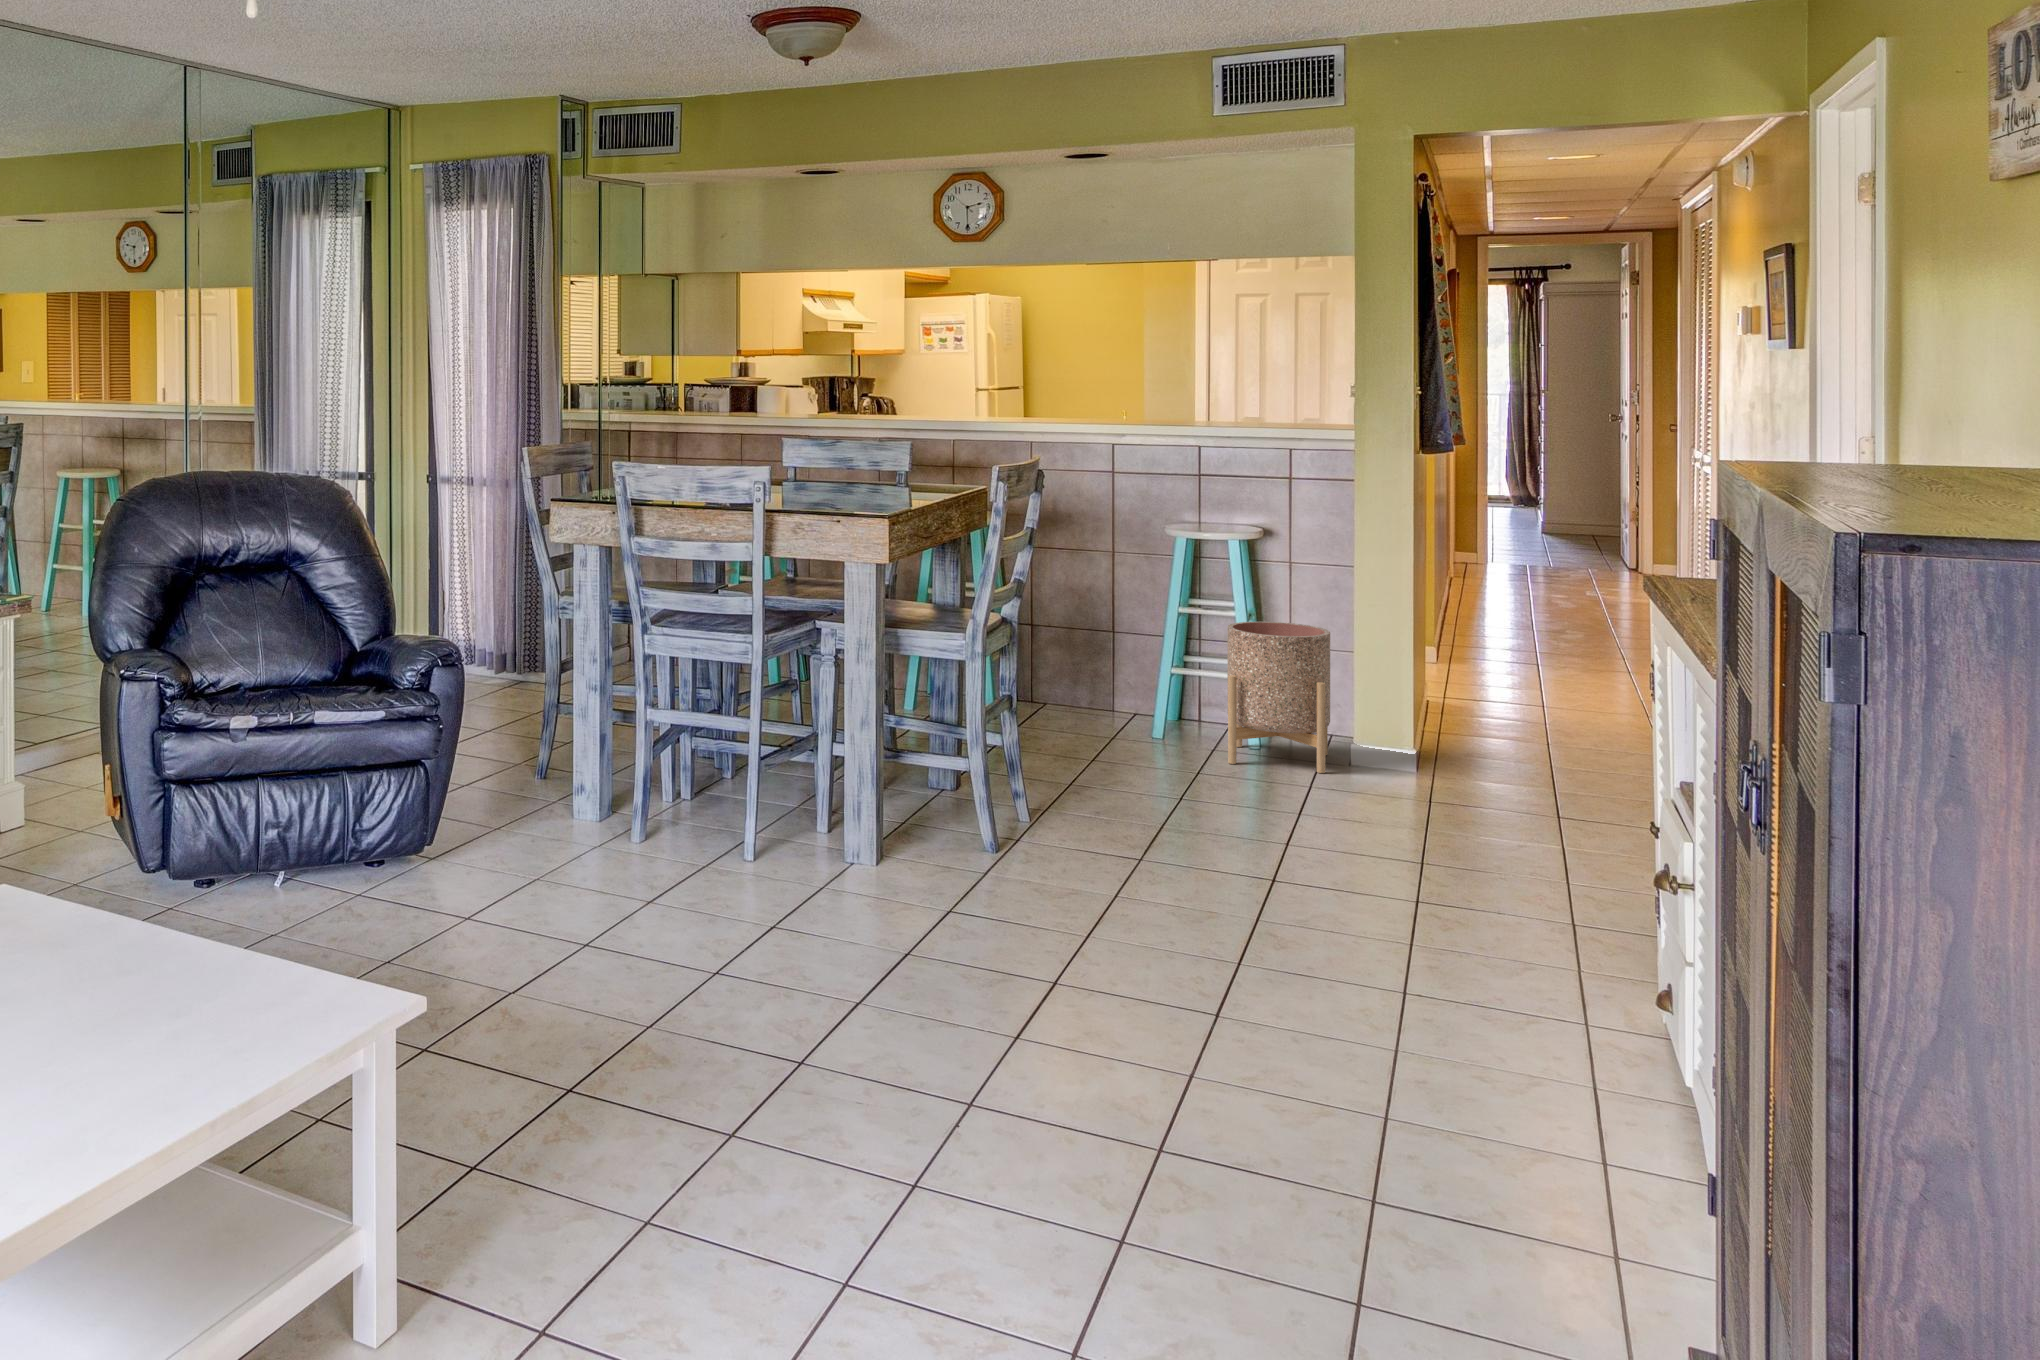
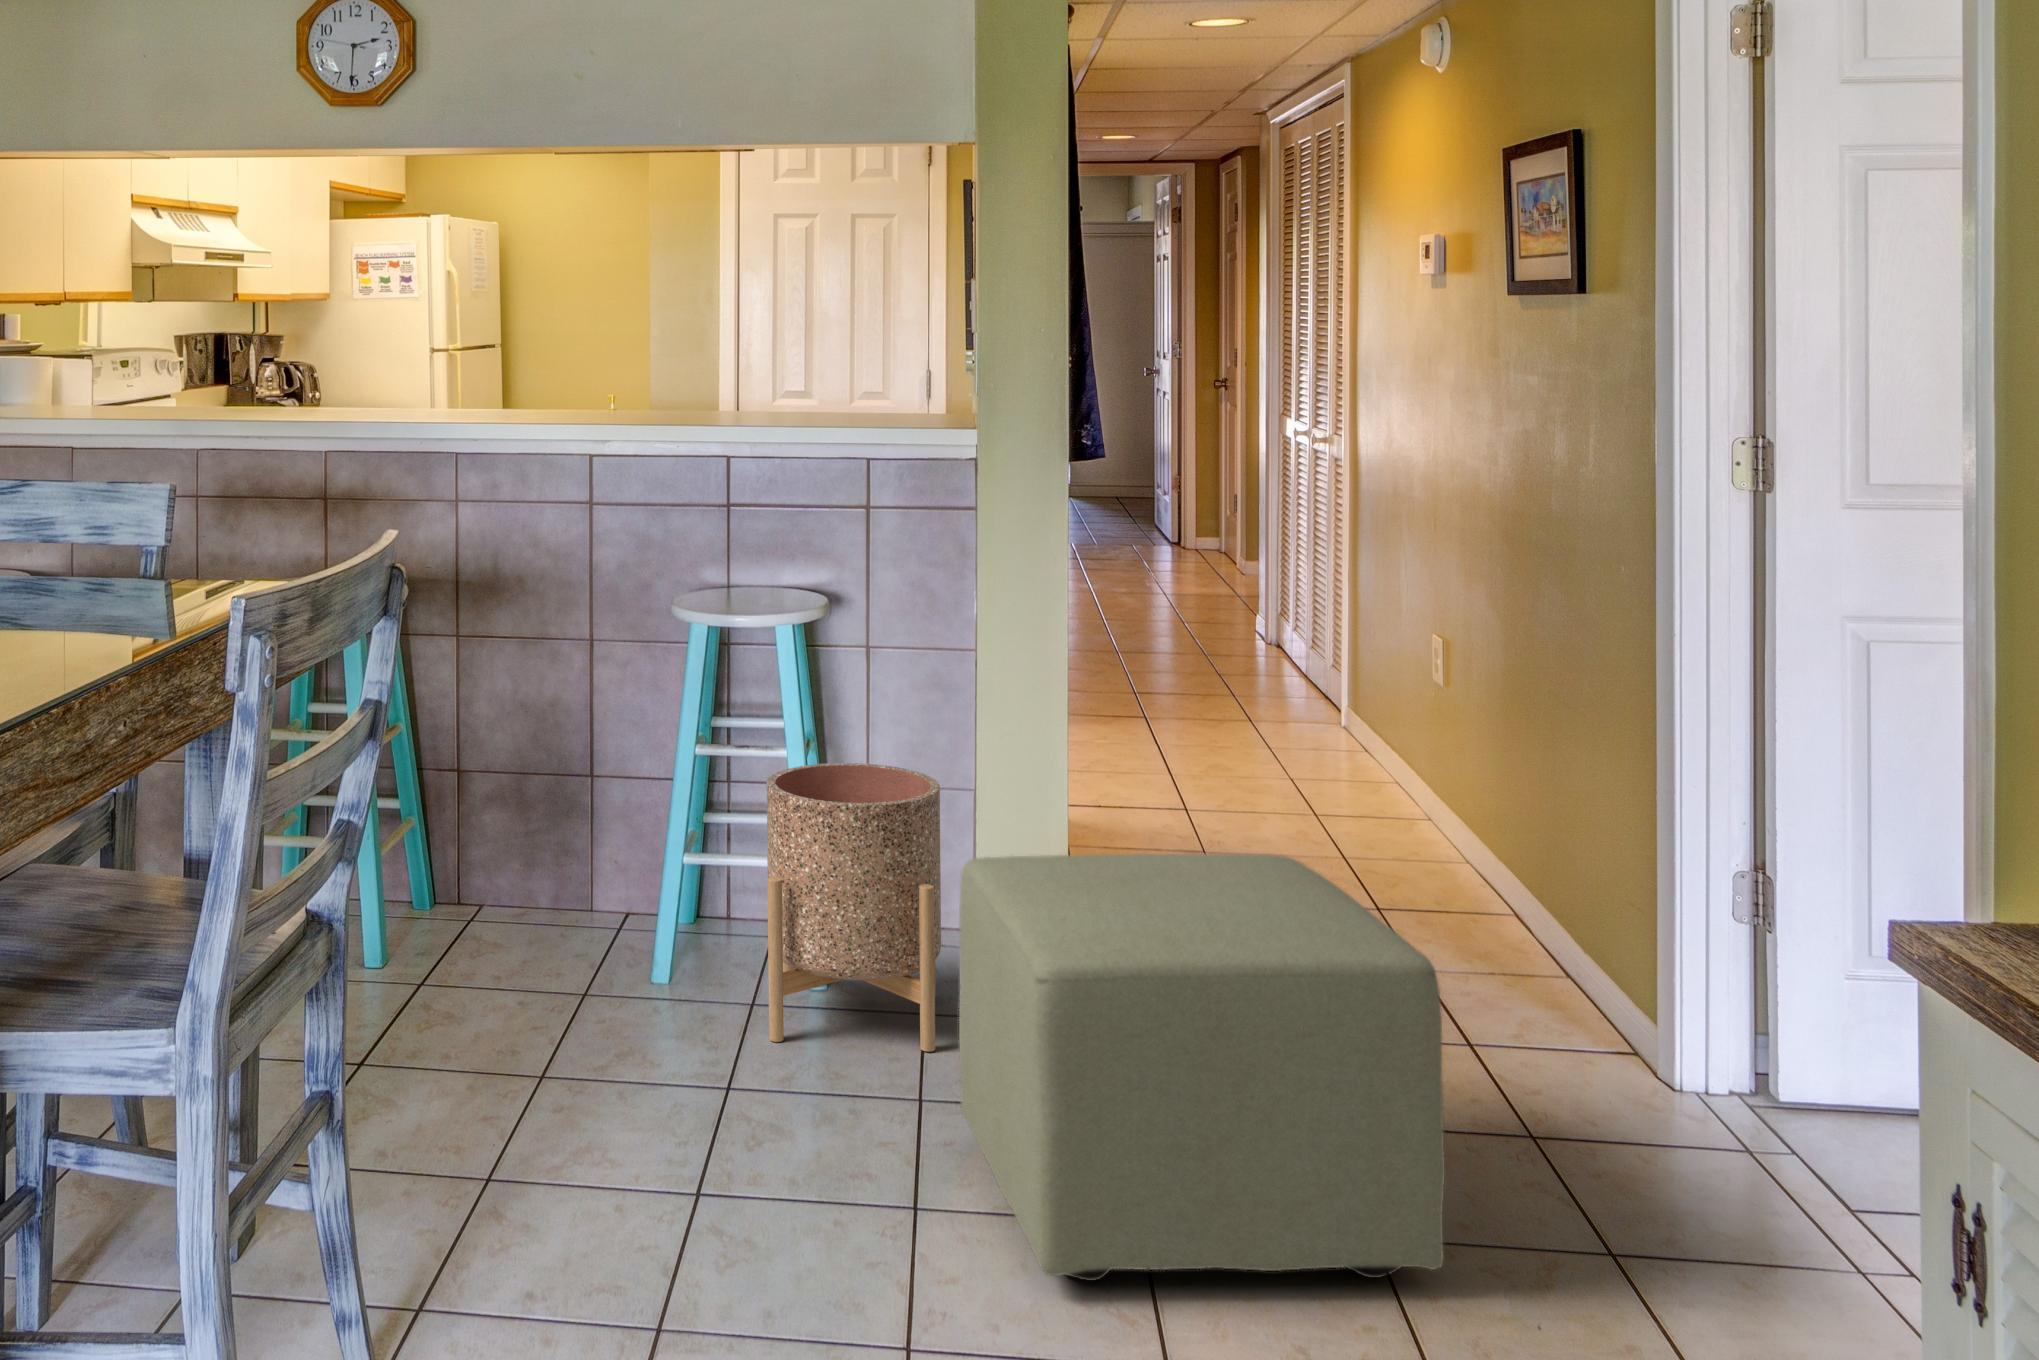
ottoman: none [1337,655,1592,855] -> present [959,854,1445,1281]

